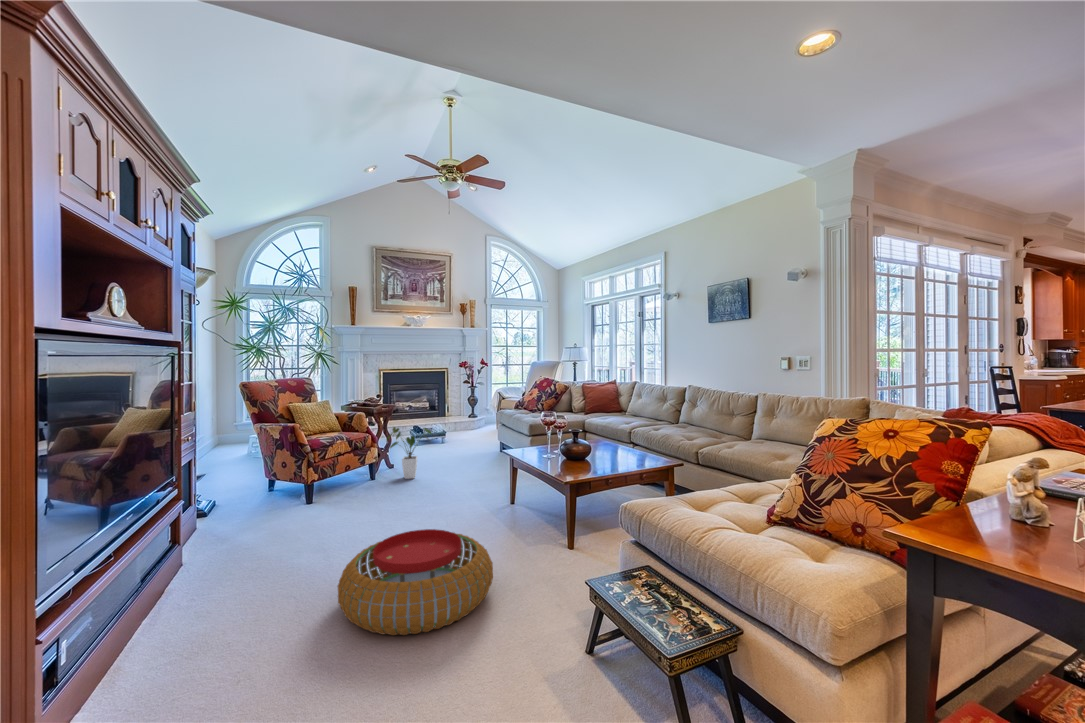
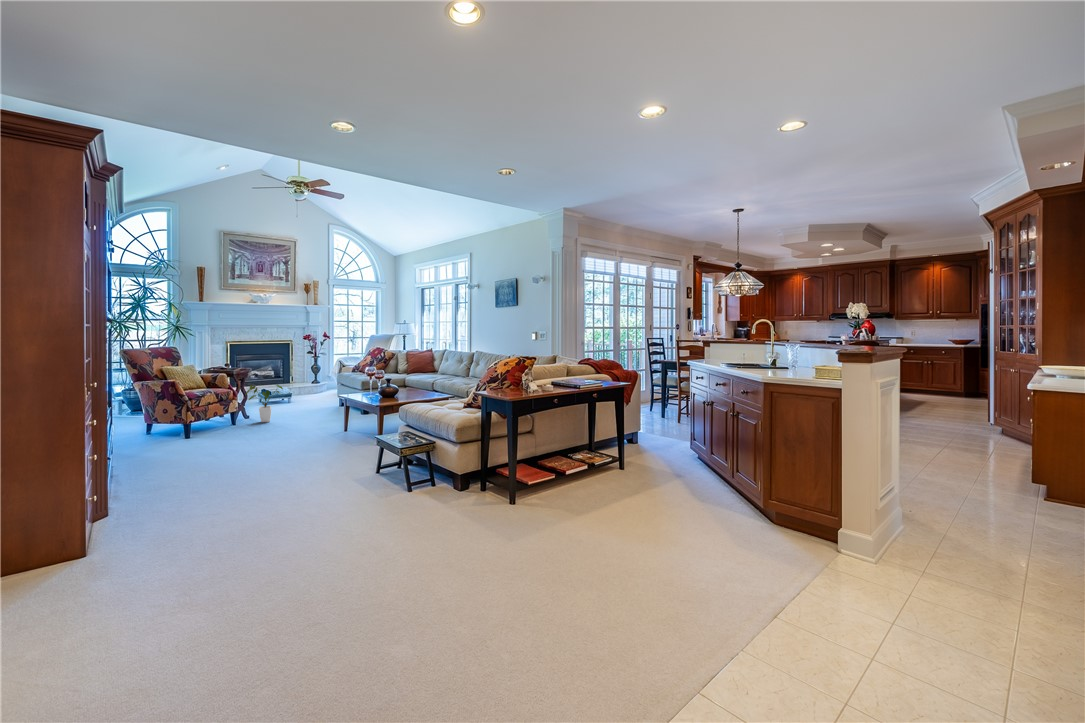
pouf: present [338,529,493,635] -> none [237,431,326,473]

